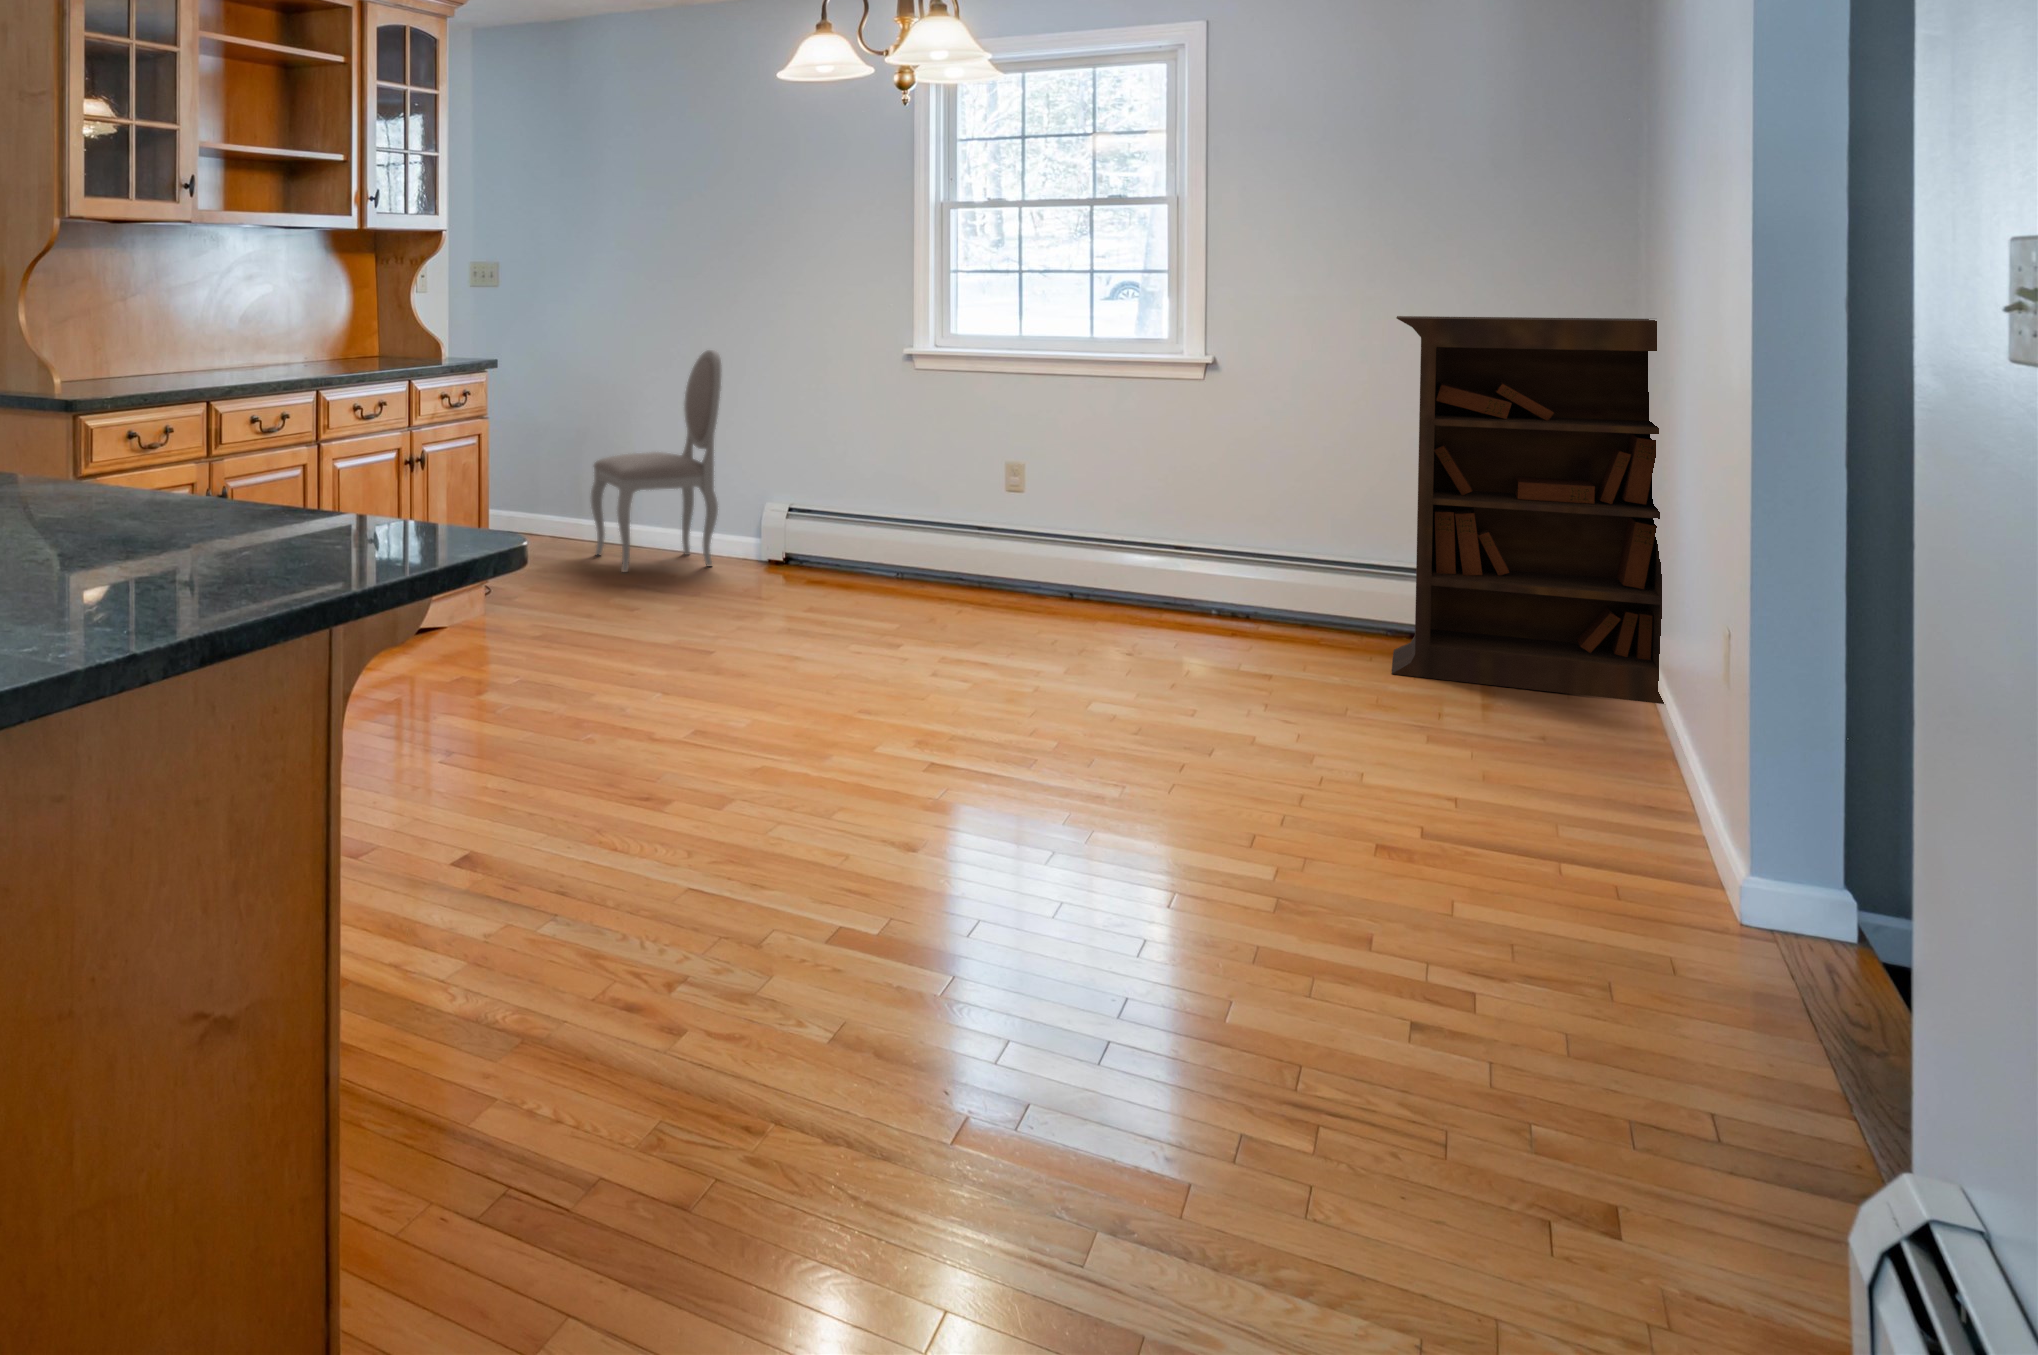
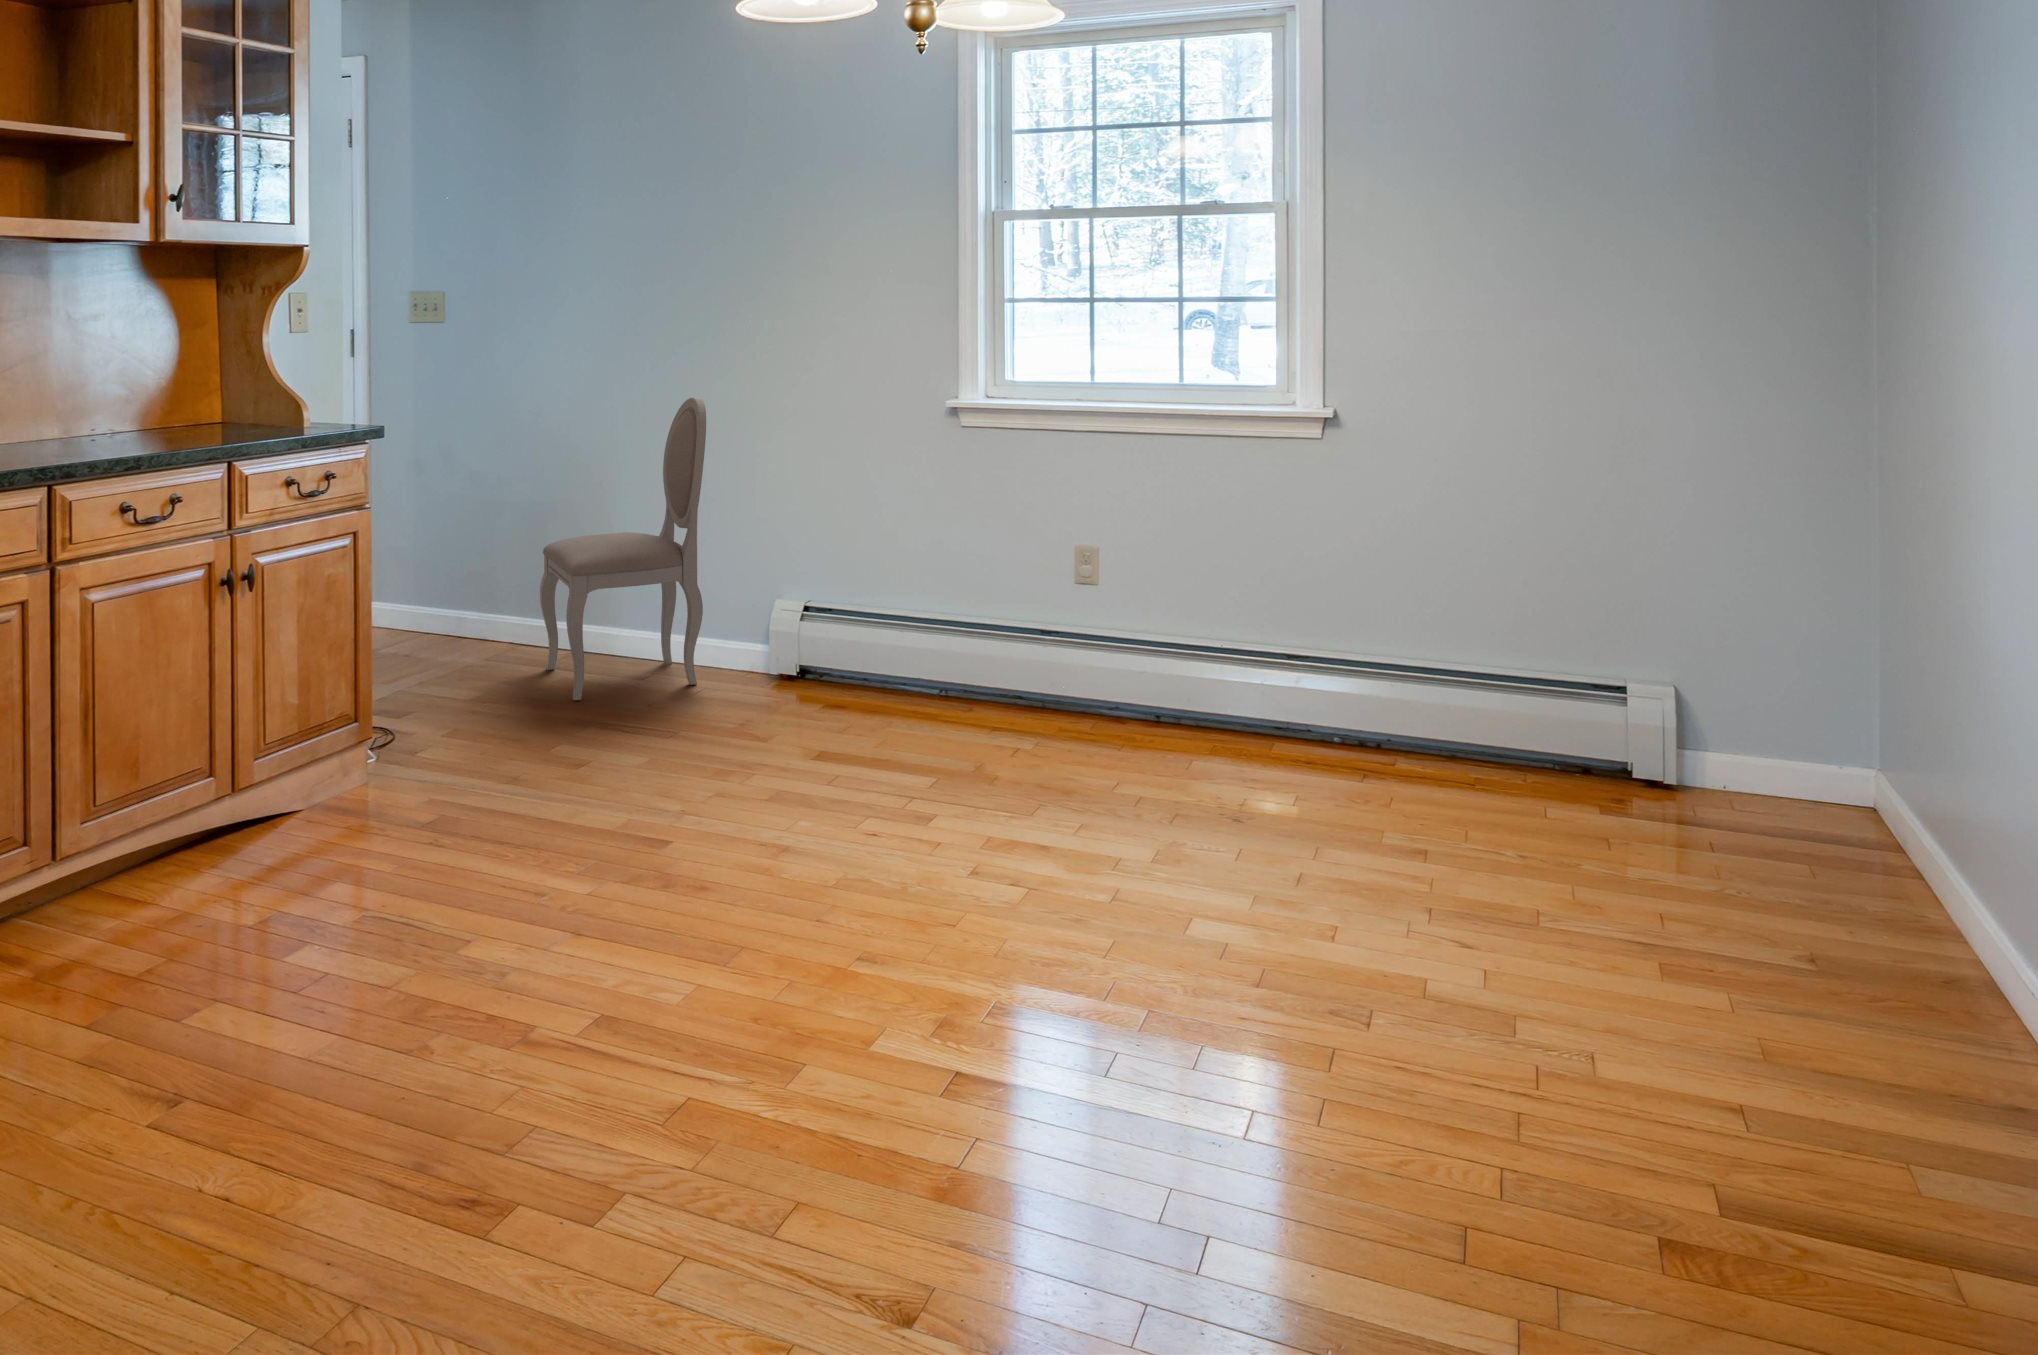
bookcase: present [1392,316,1664,704] -> none [1574,358,2023,904]

